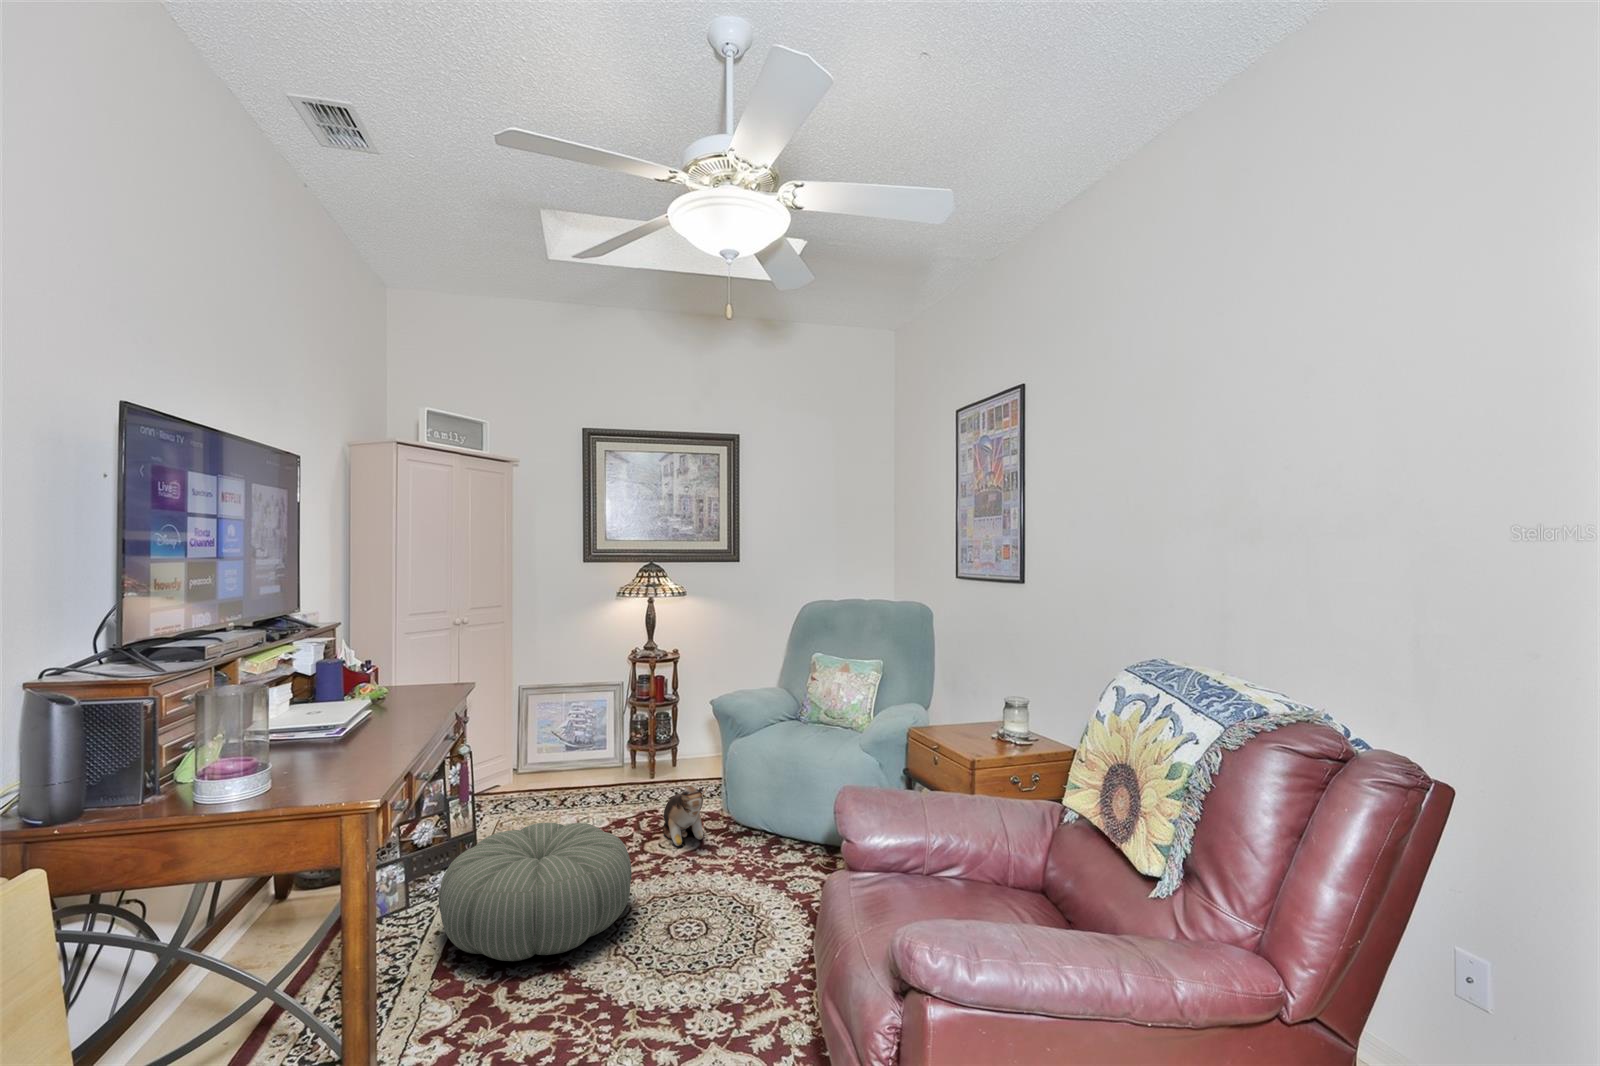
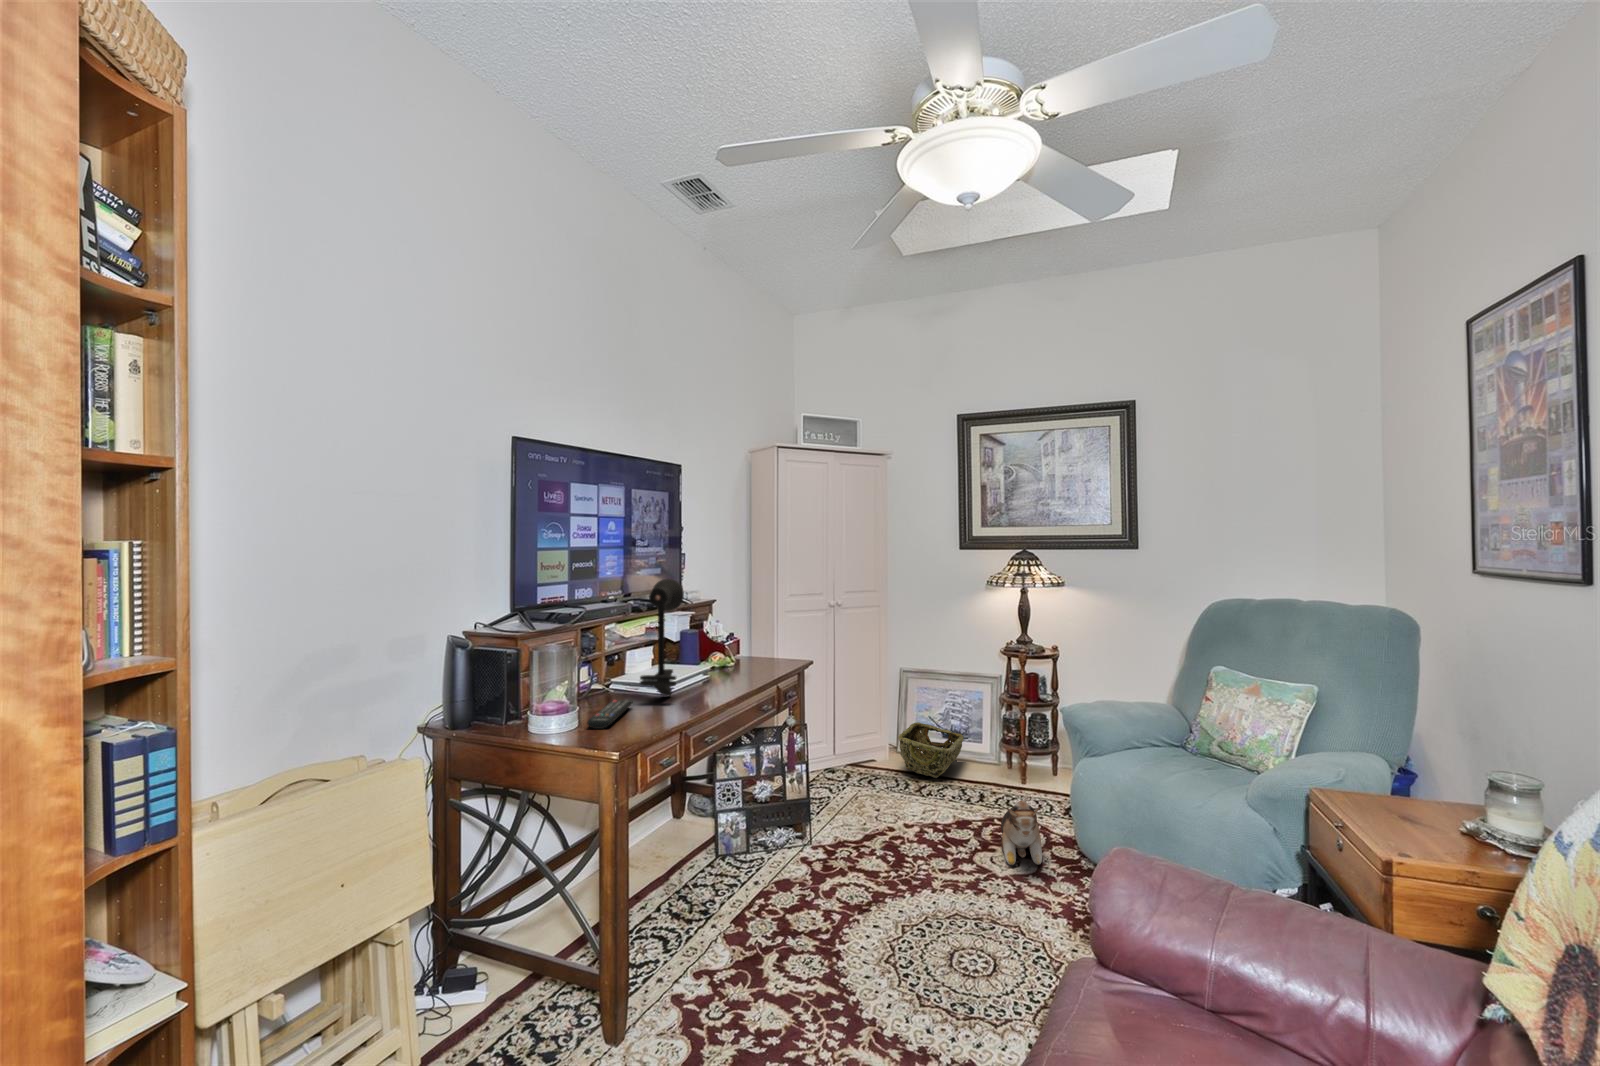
desk lamp: none [350,605,398,739] -> present [640,579,684,696]
woven basket: none [532,738,592,789] -> present [898,722,964,778]
remote control: none [321,749,361,784] -> present [588,700,633,729]
pouf: present [438,823,632,961] -> none [747,803,929,940]

